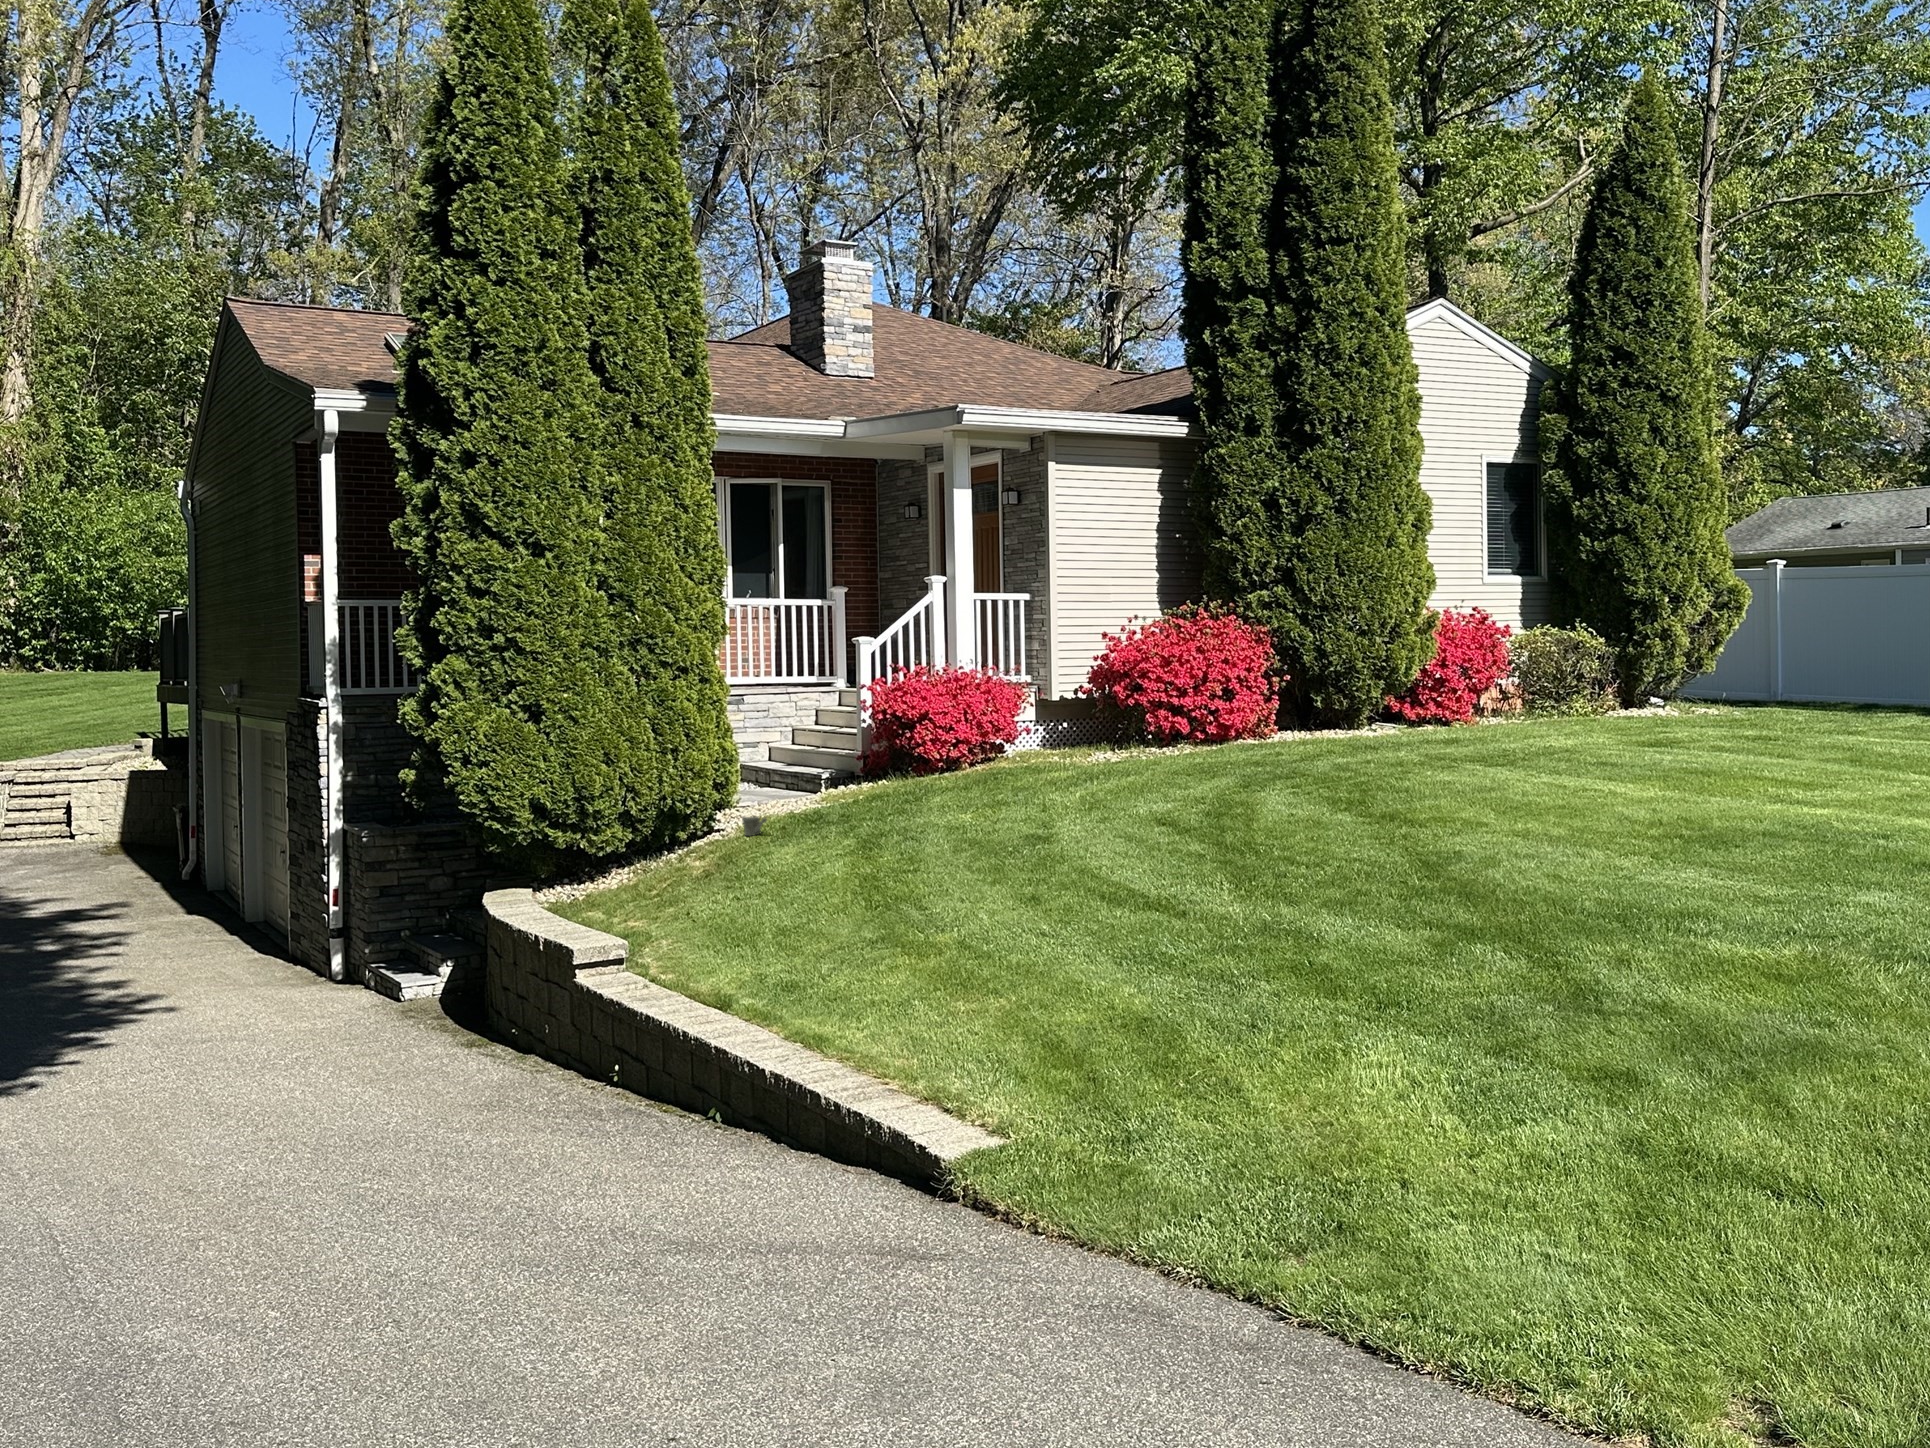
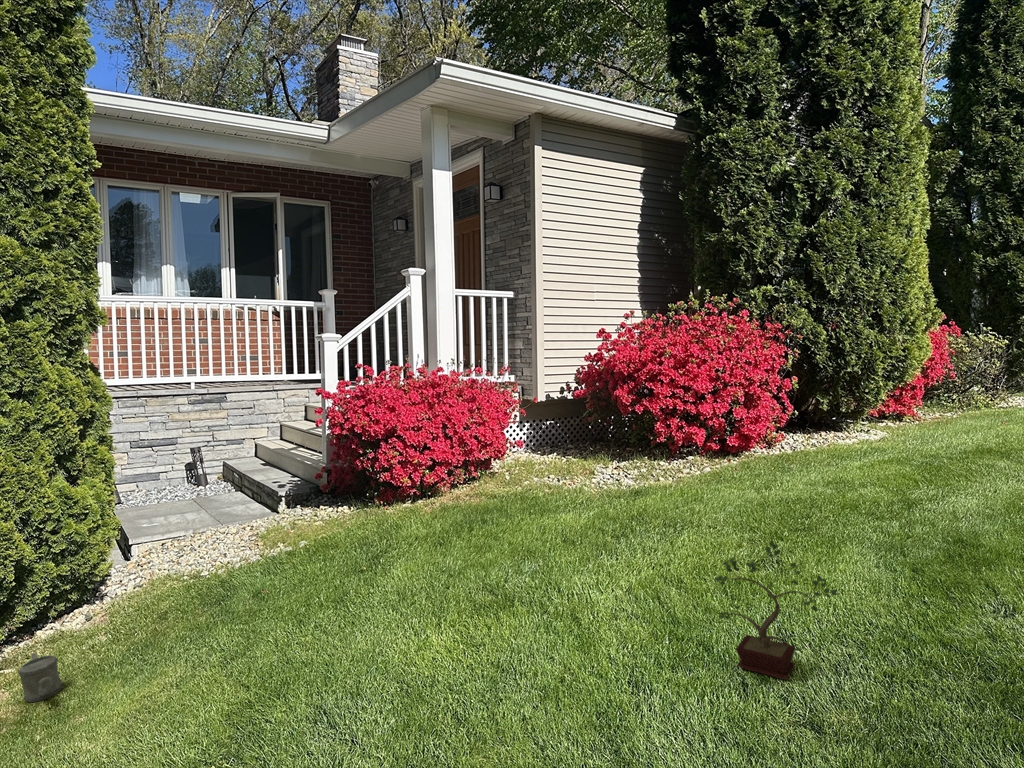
potted plant: none [1091,738,1134,801] -> present [714,541,838,680]

